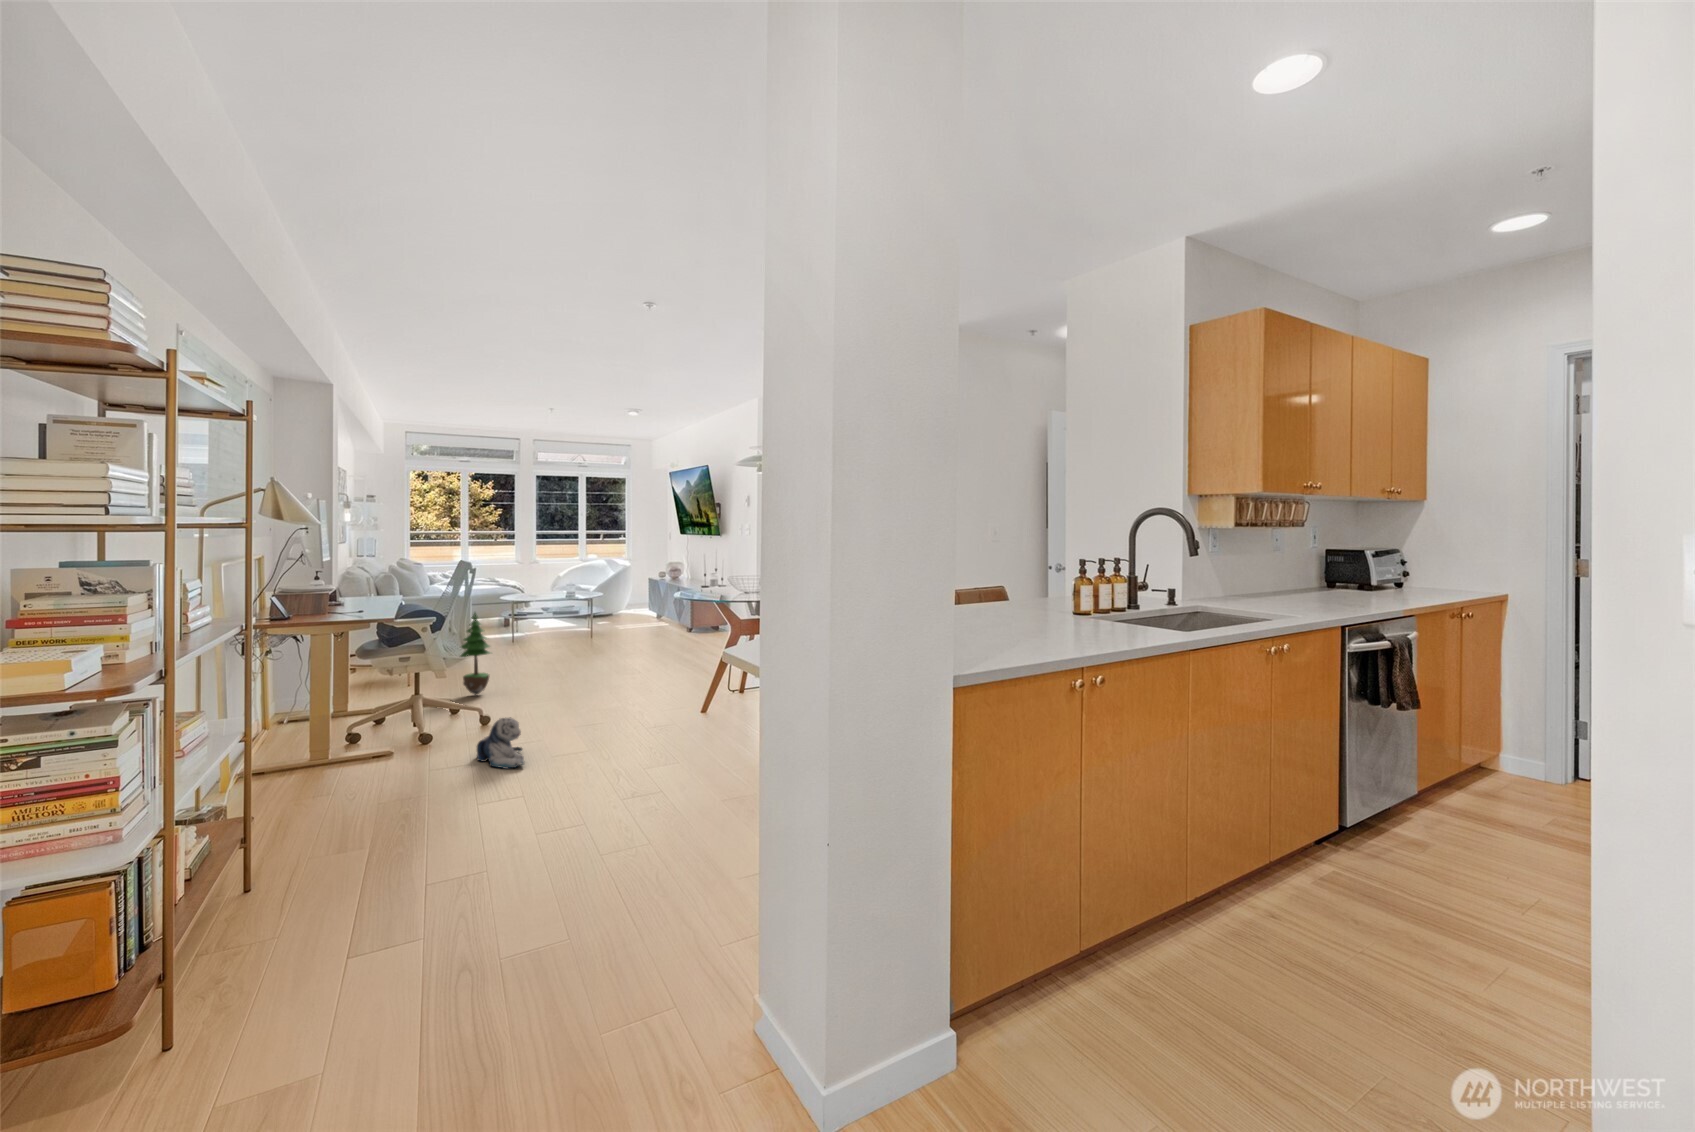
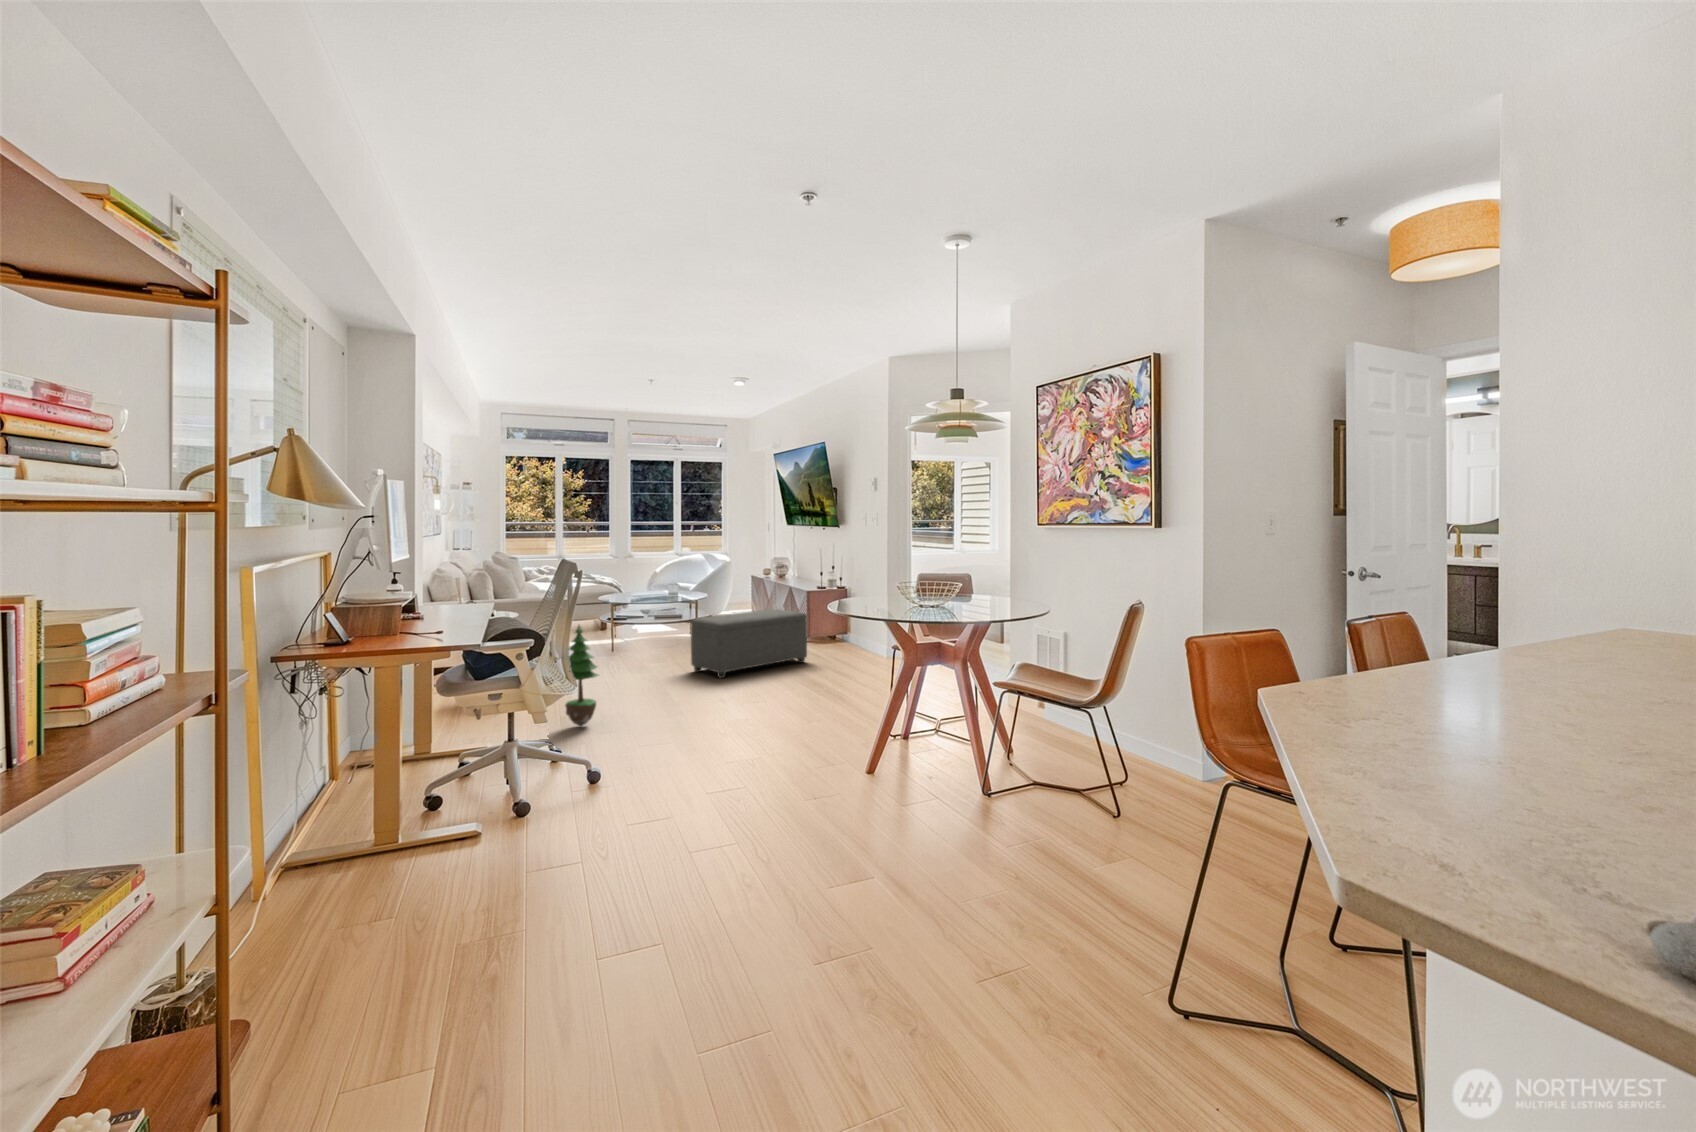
ottoman: none [579,606,683,662] -> present [691,609,807,678]
plush toy: present [477,718,524,769] -> none [592,788,659,866]

